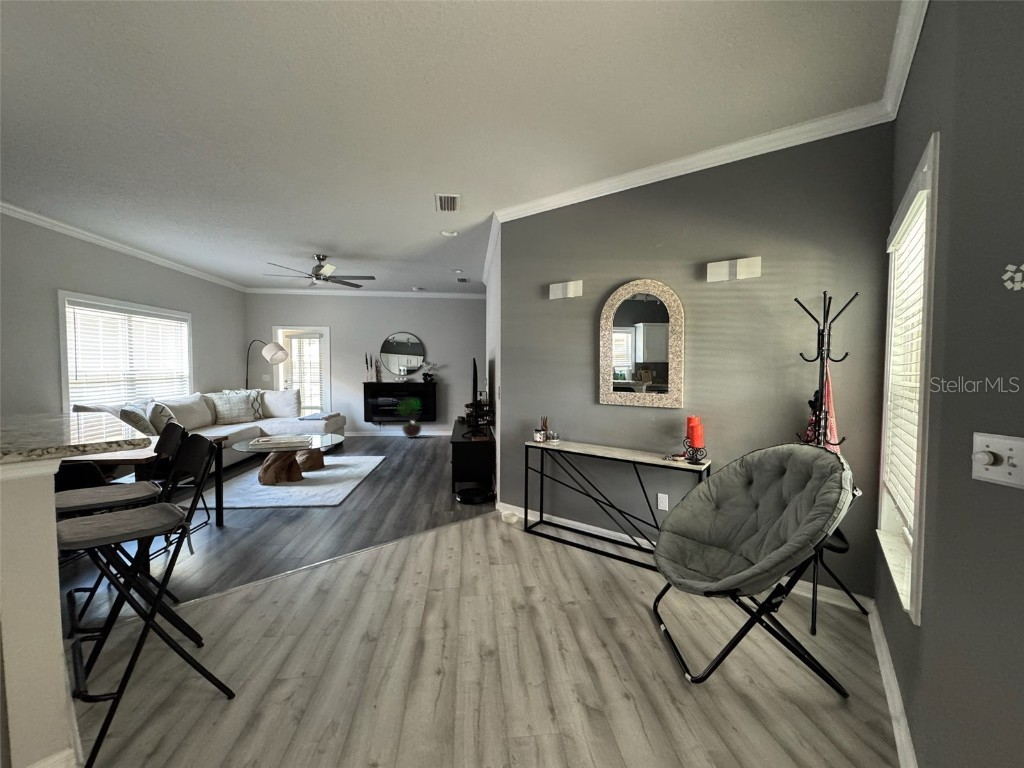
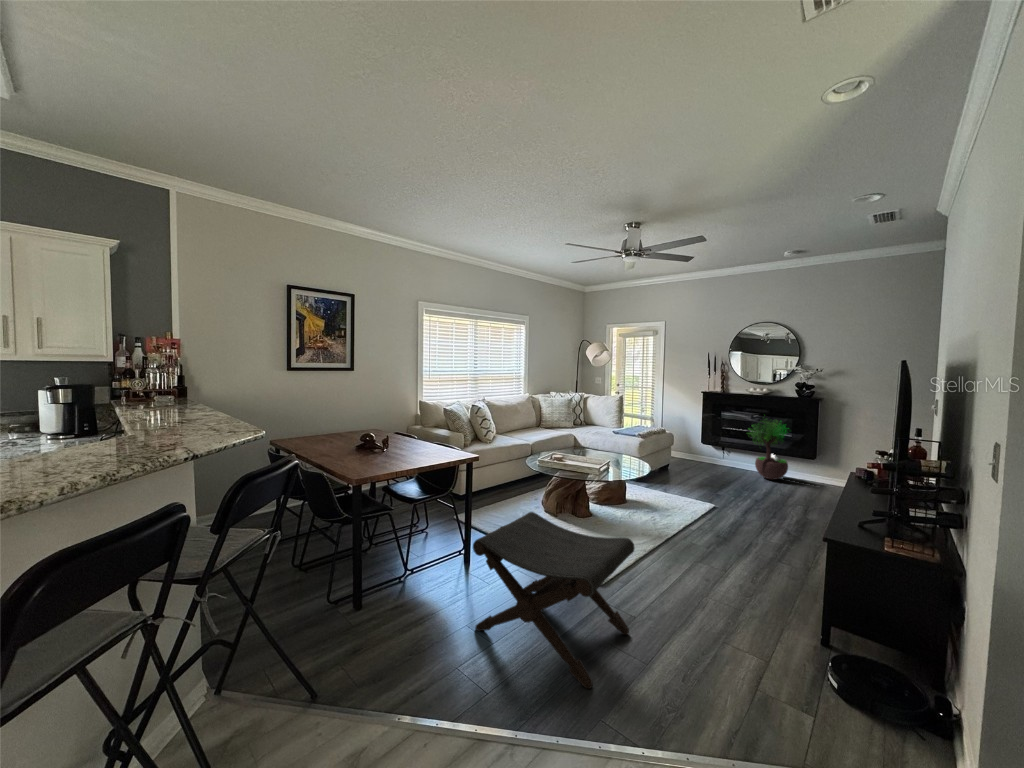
footstool: none [263,461,368,546] -> present [473,512,634,689]

